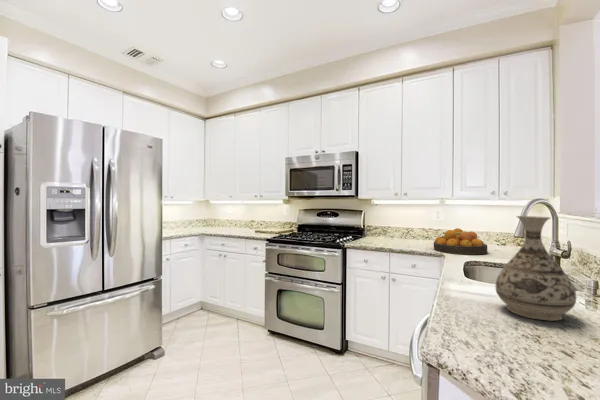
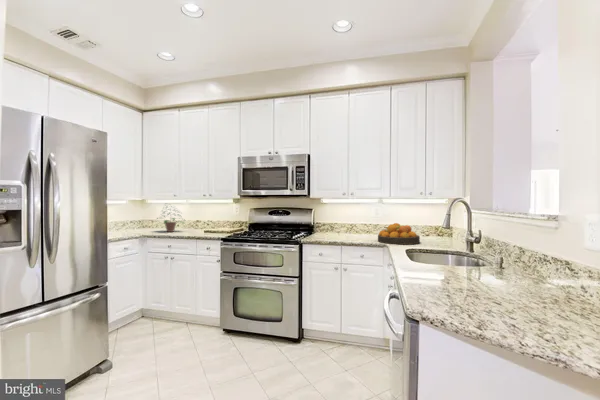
potted plant: none [212,204,241,231] -> present [157,213,176,232]
vase: present [495,216,576,321] -> none [449,211,502,285]

